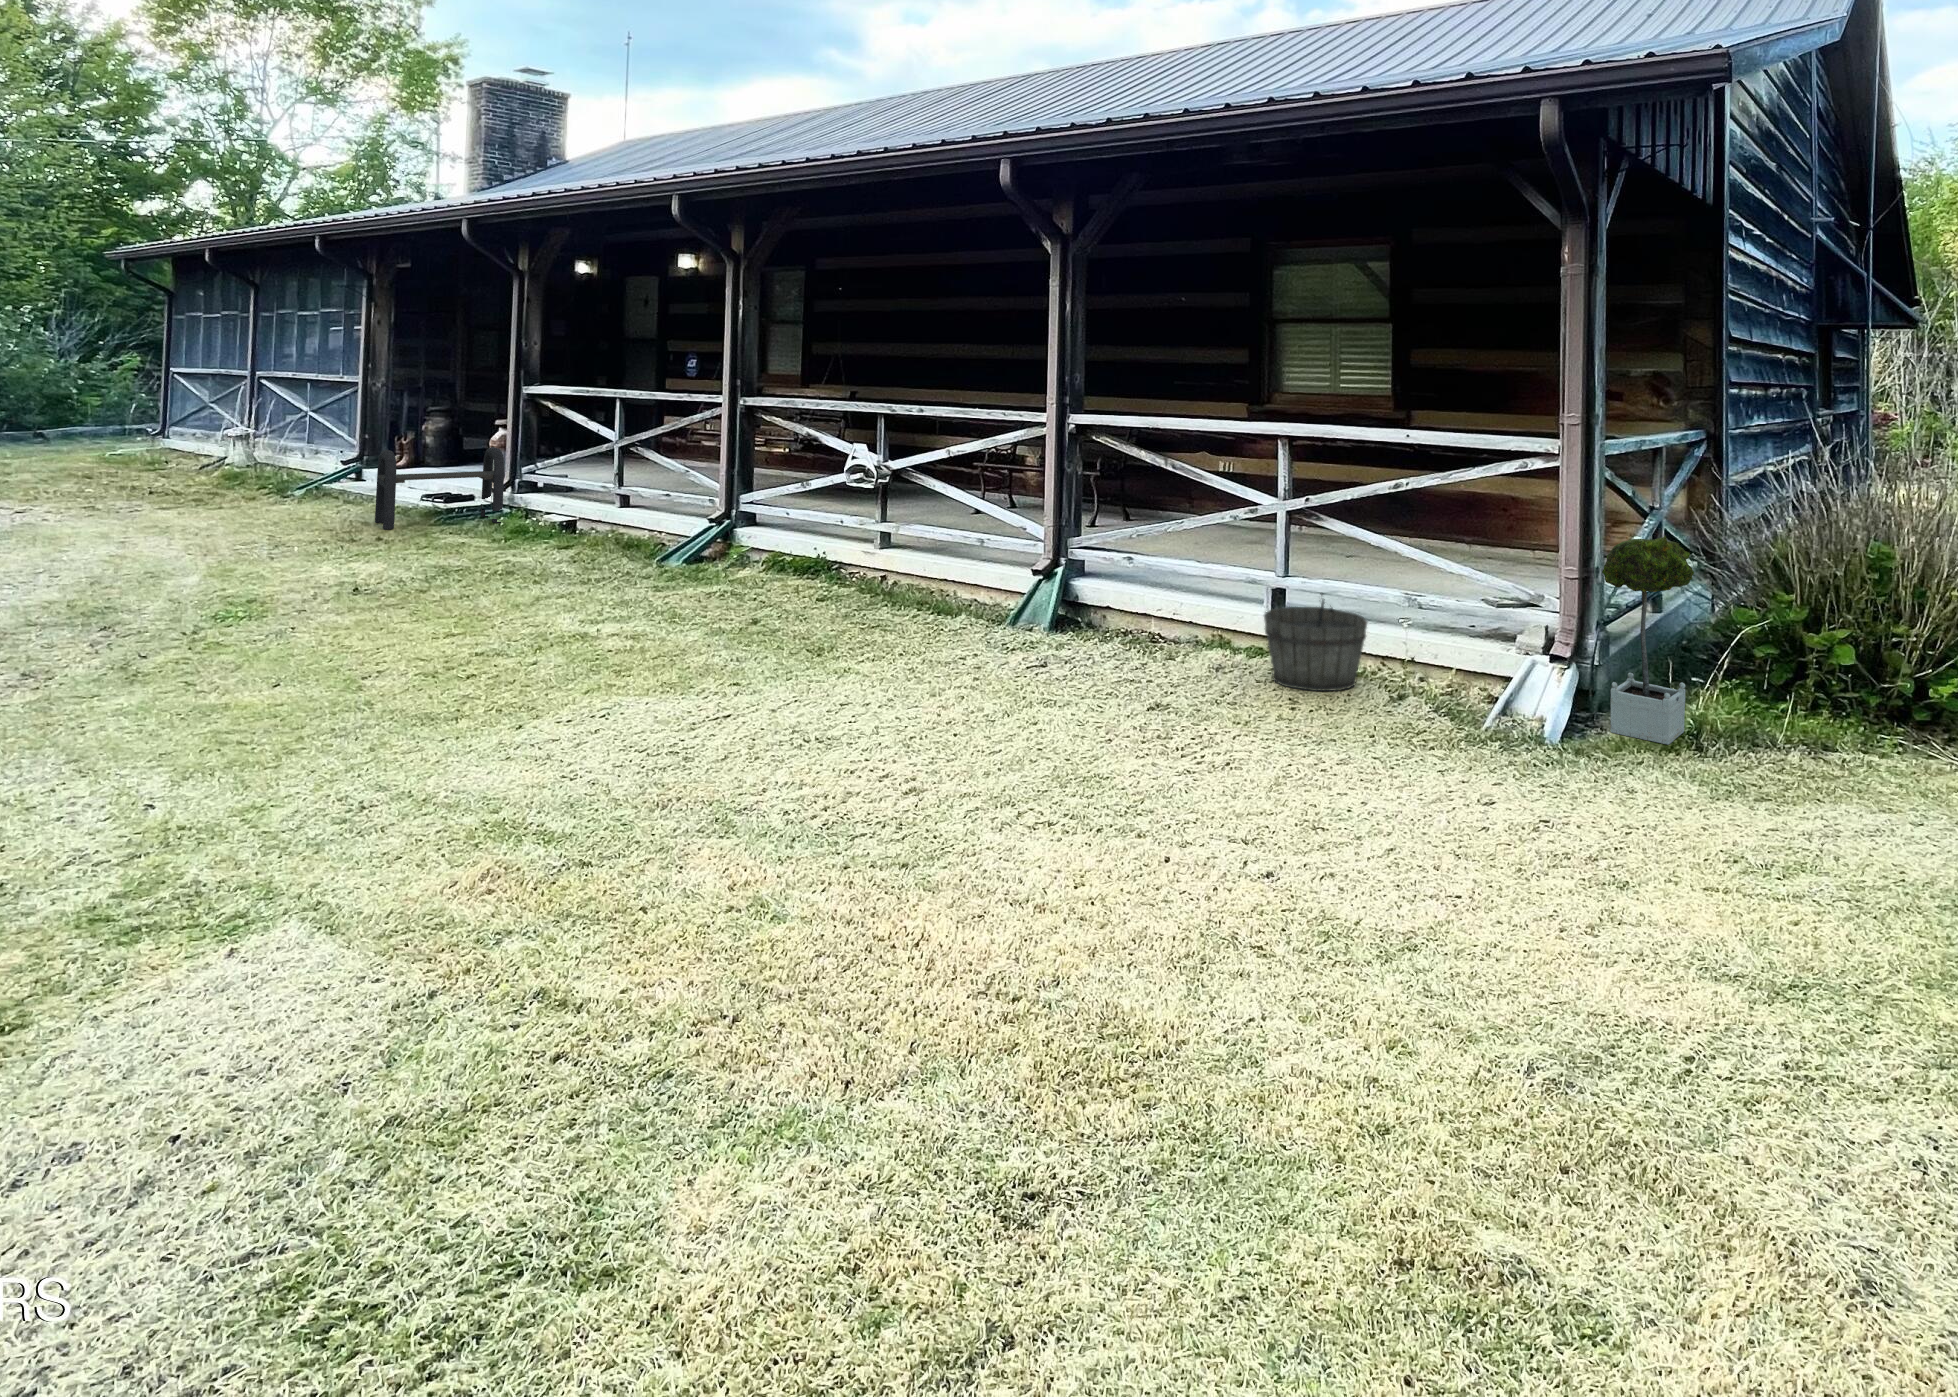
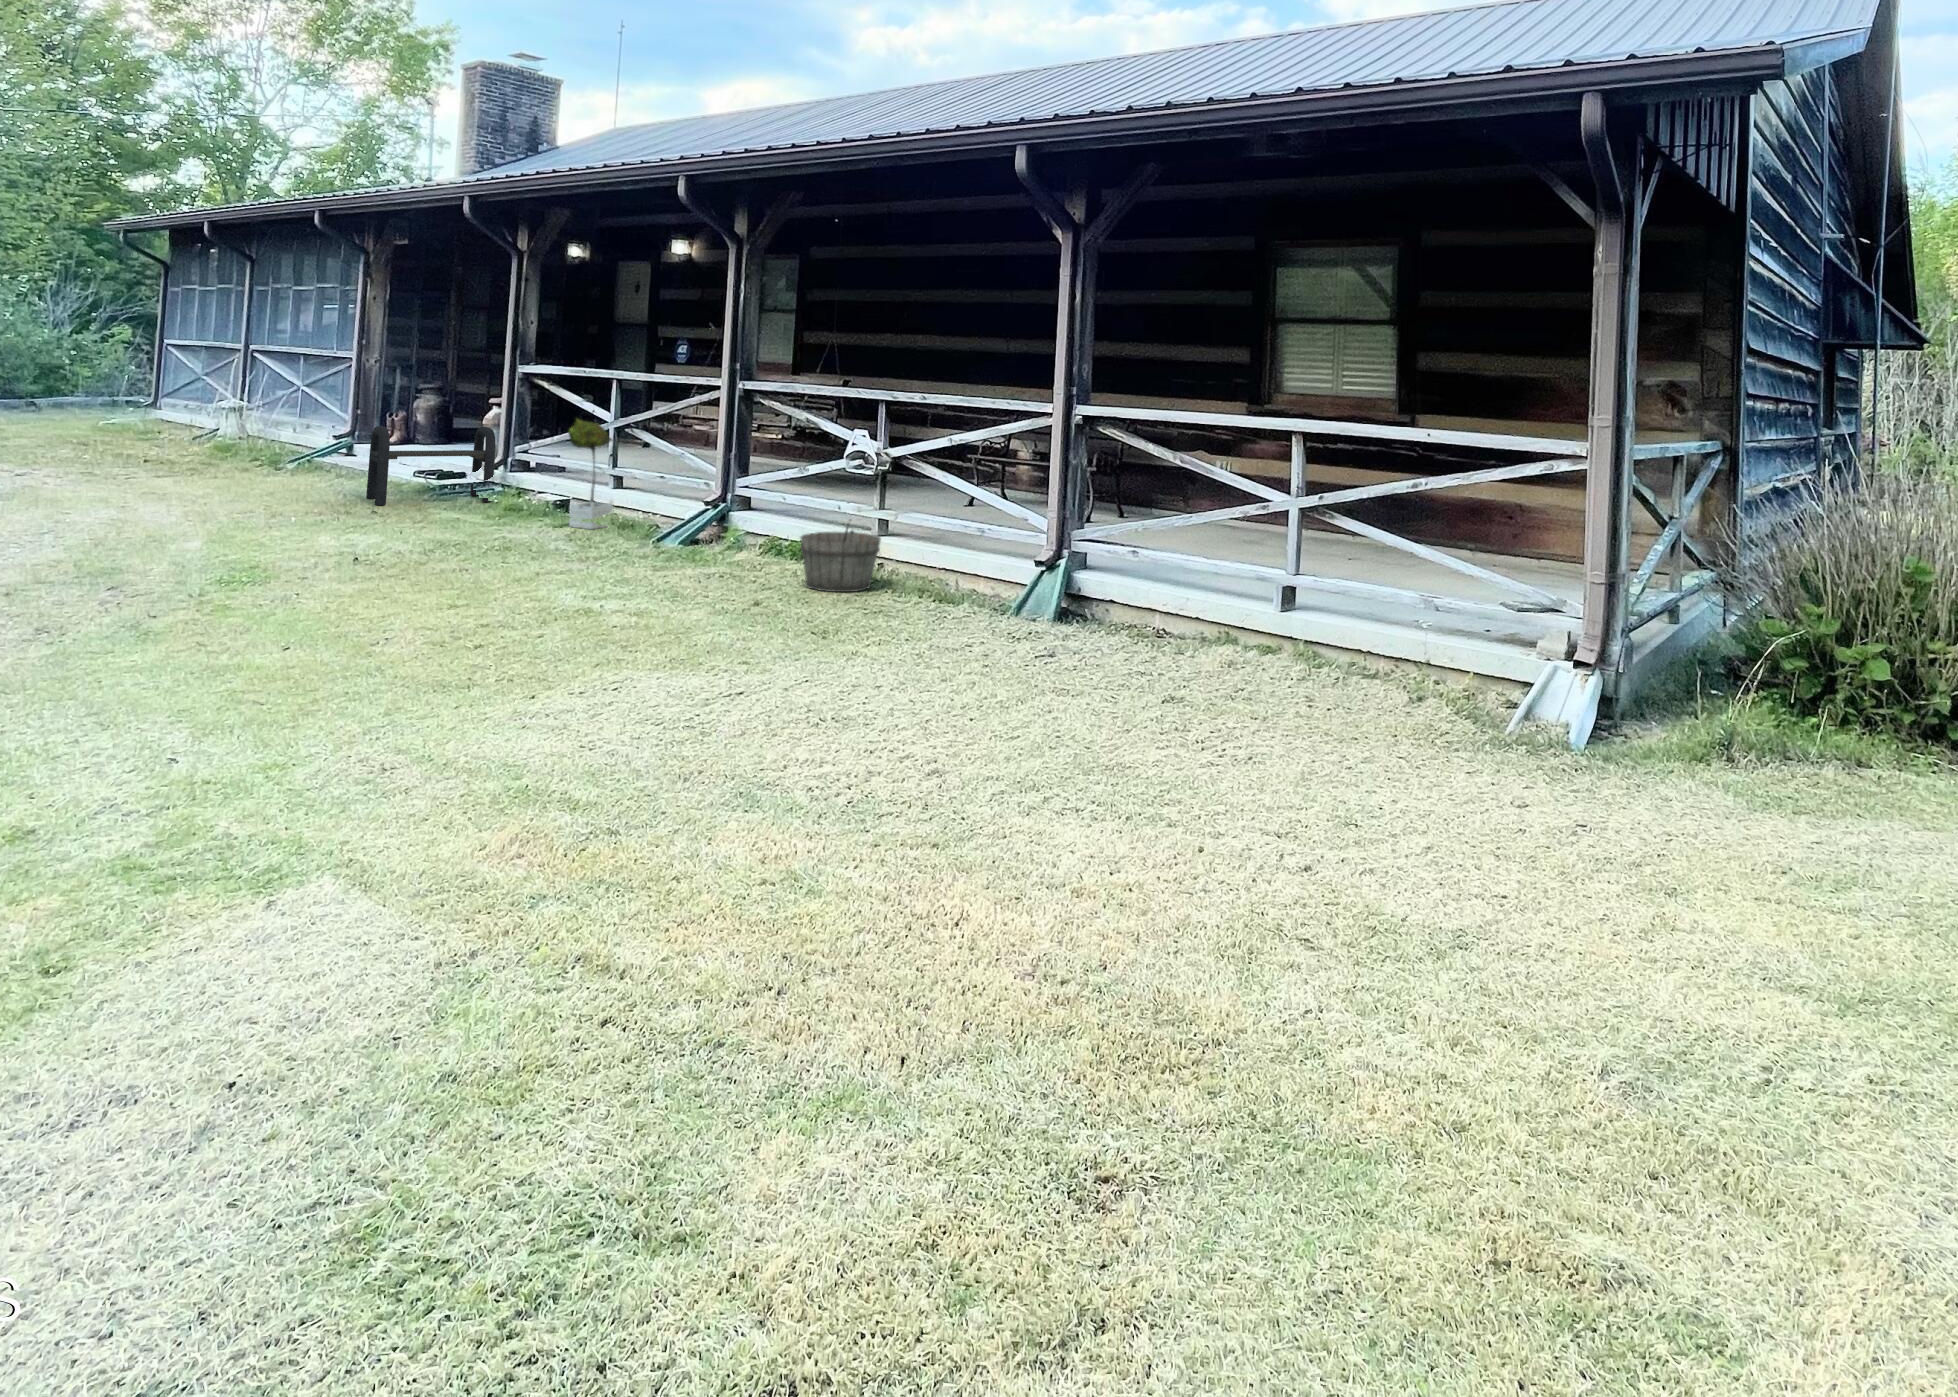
potted tree: present [1602,536,1694,744] -> present [568,419,614,529]
wooden bucket: present [1264,593,1367,691] -> present [800,524,881,592]

